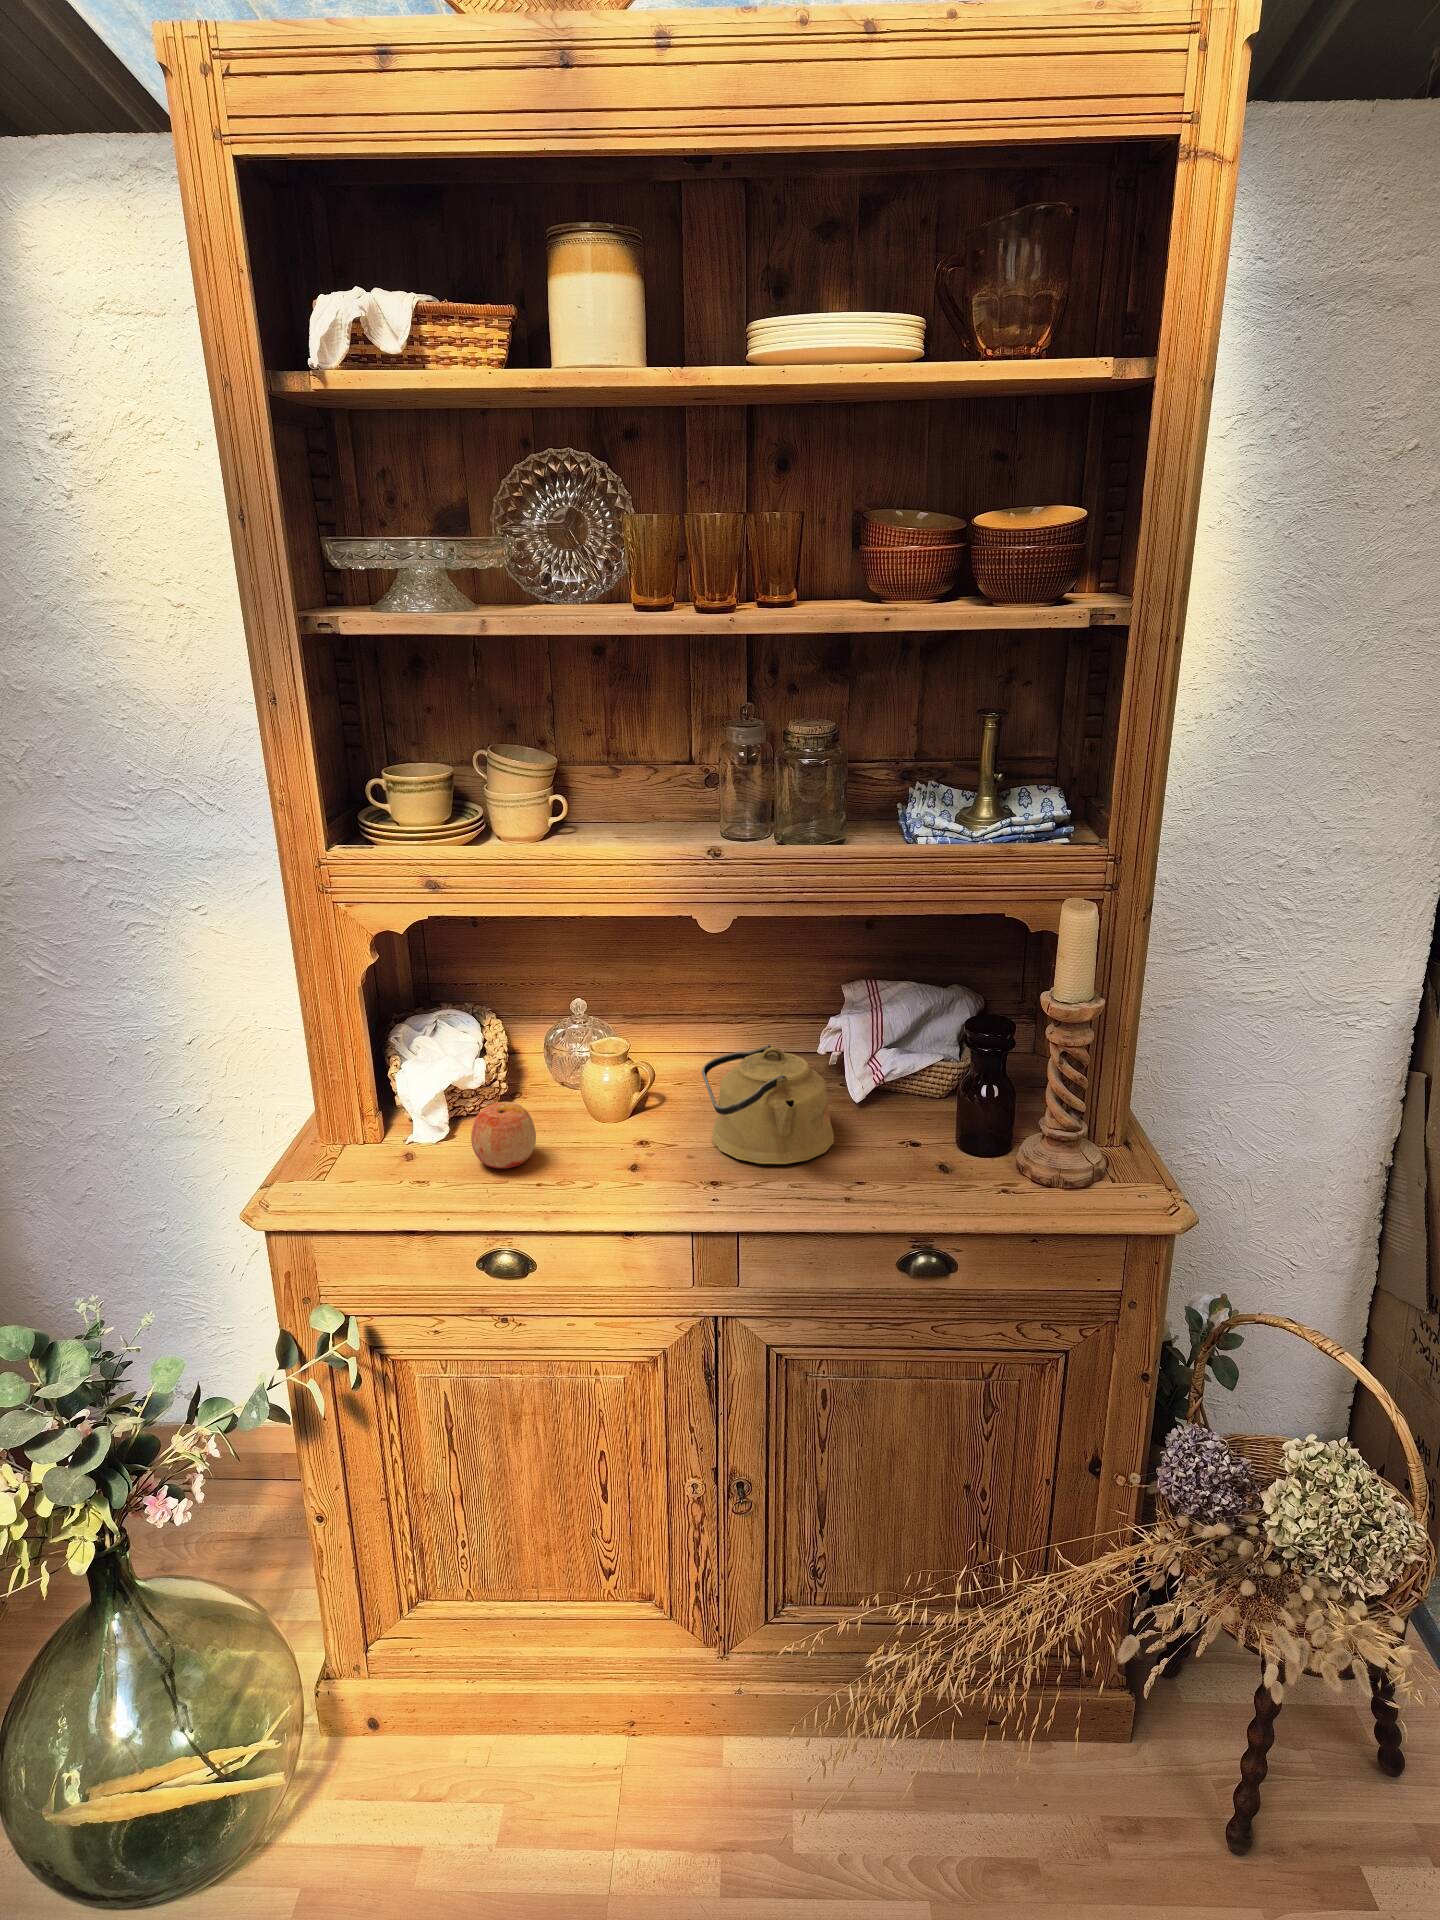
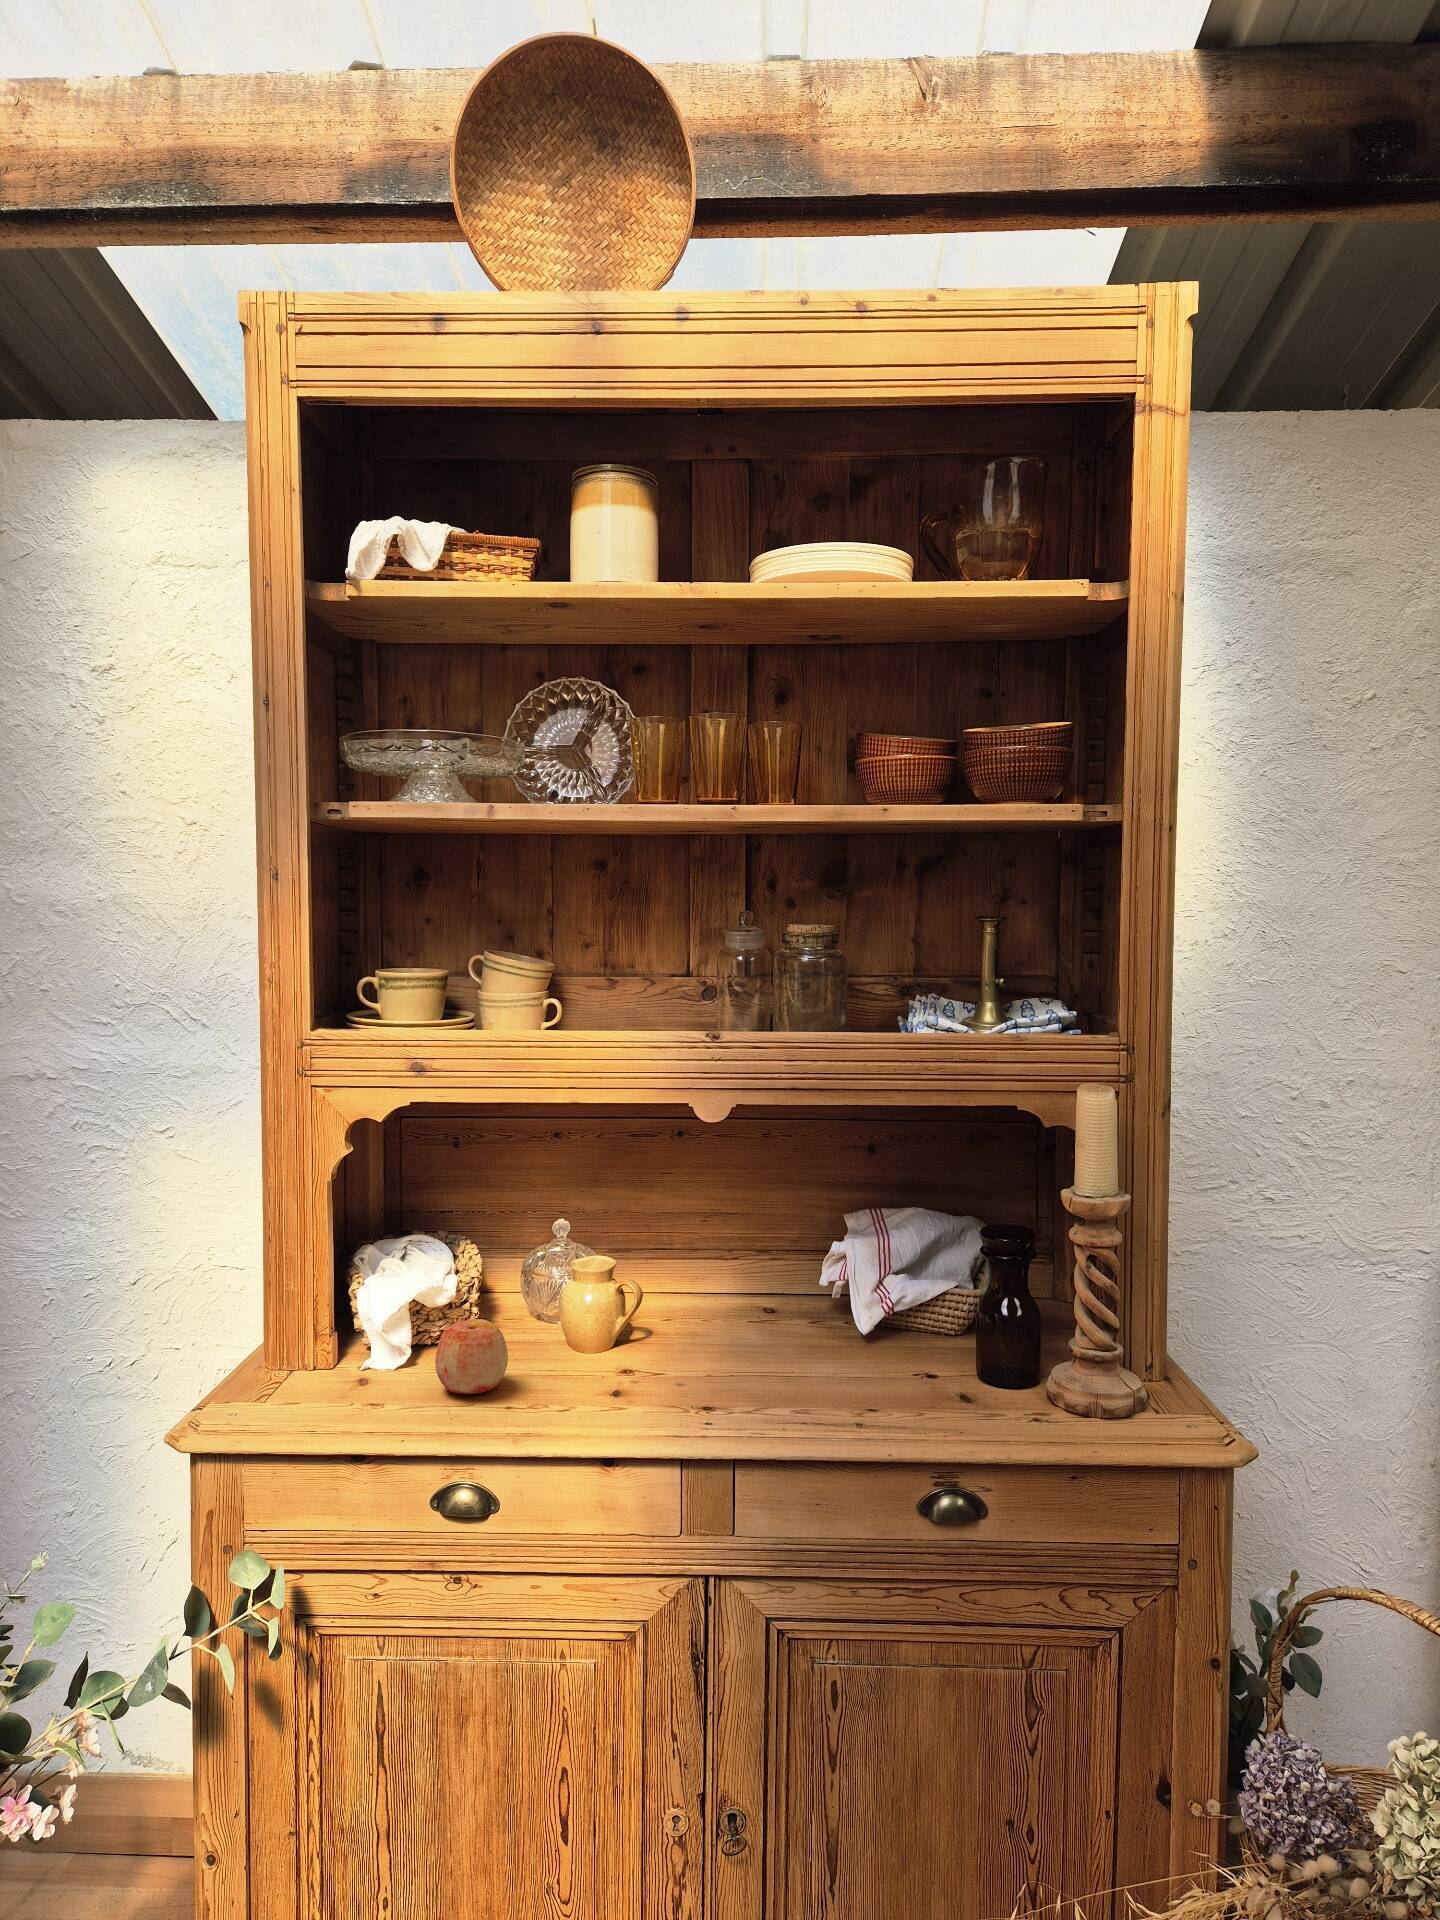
kettle: present [702,1045,834,1164] -> none [694,1264,840,1394]

